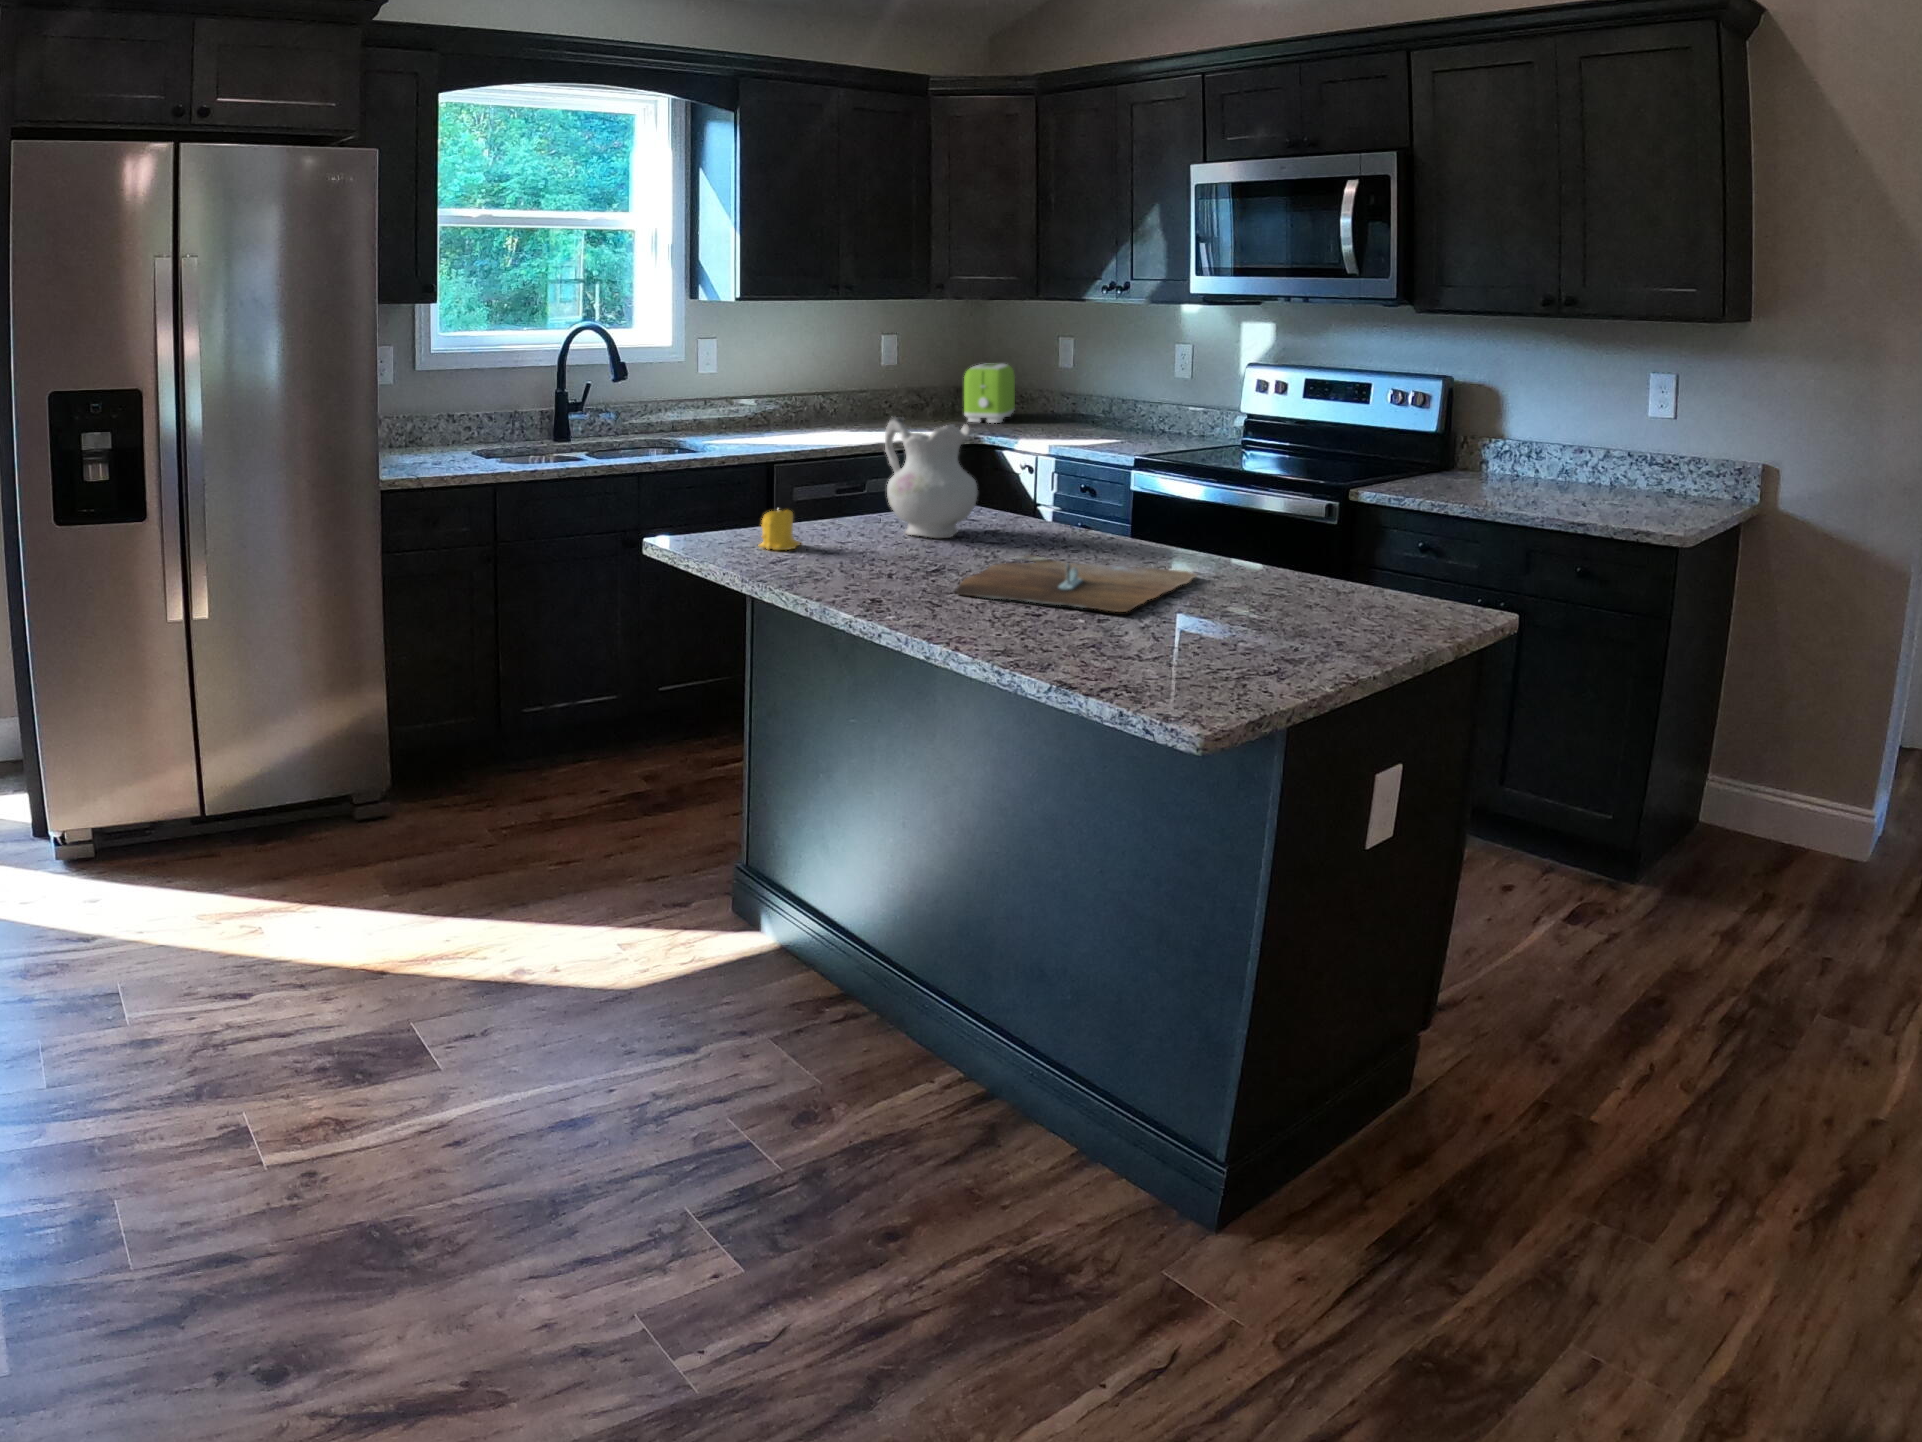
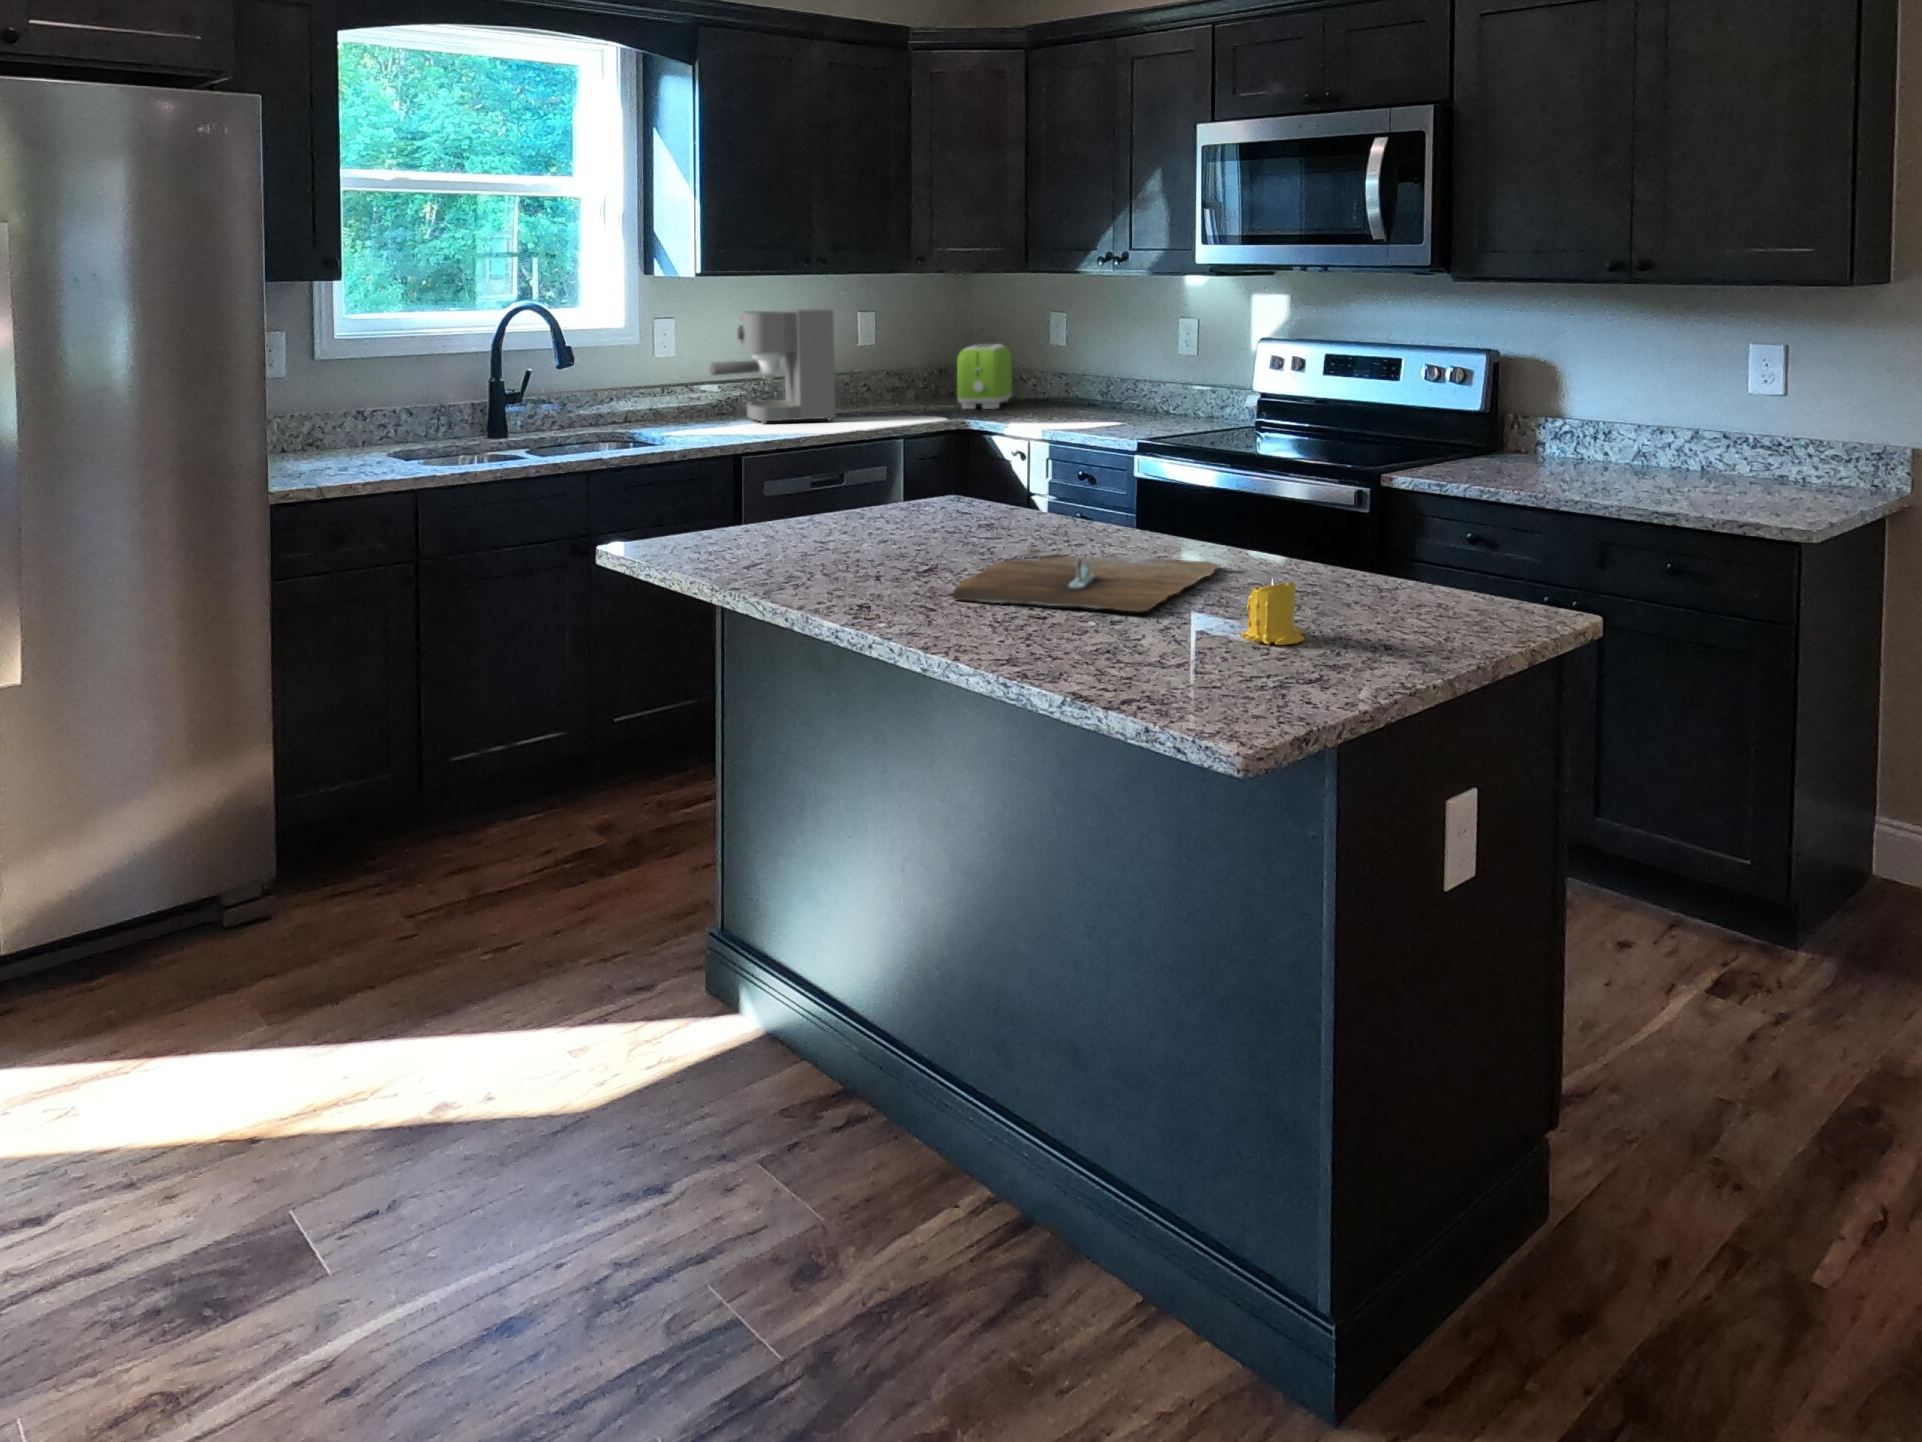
coffee maker: none [742,330,853,432] -> present [709,308,836,423]
ceramic pitcher: present [885,417,978,538] -> none [869,396,975,535]
candle: present [758,510,801,550] -> present [1241,579,1304,645]

